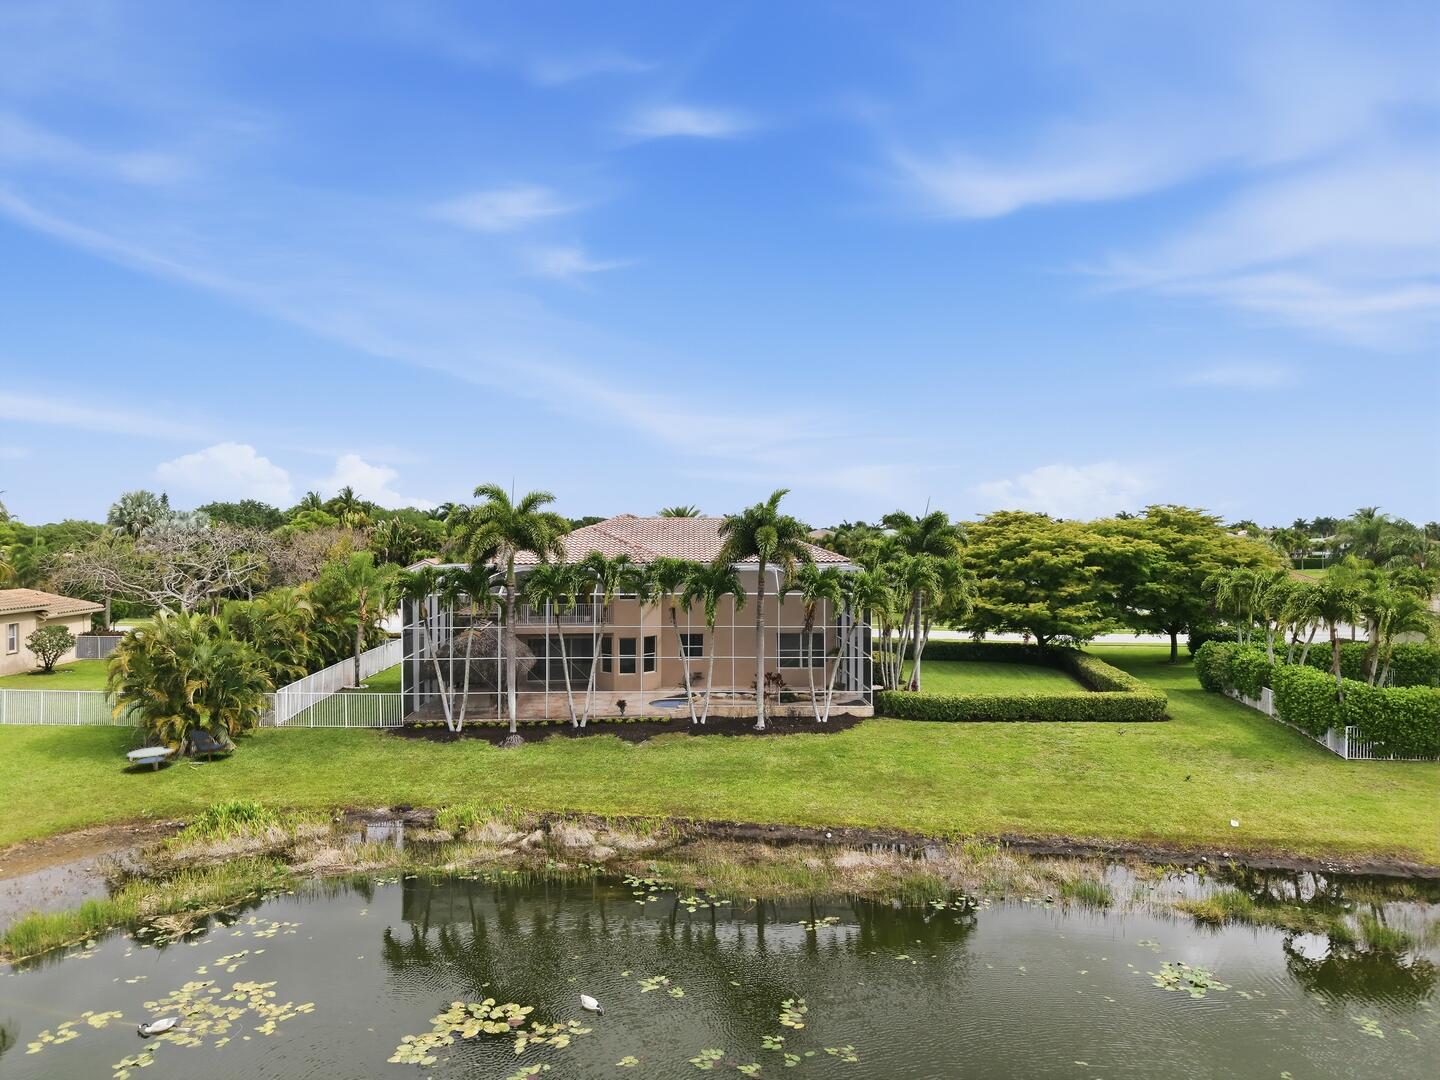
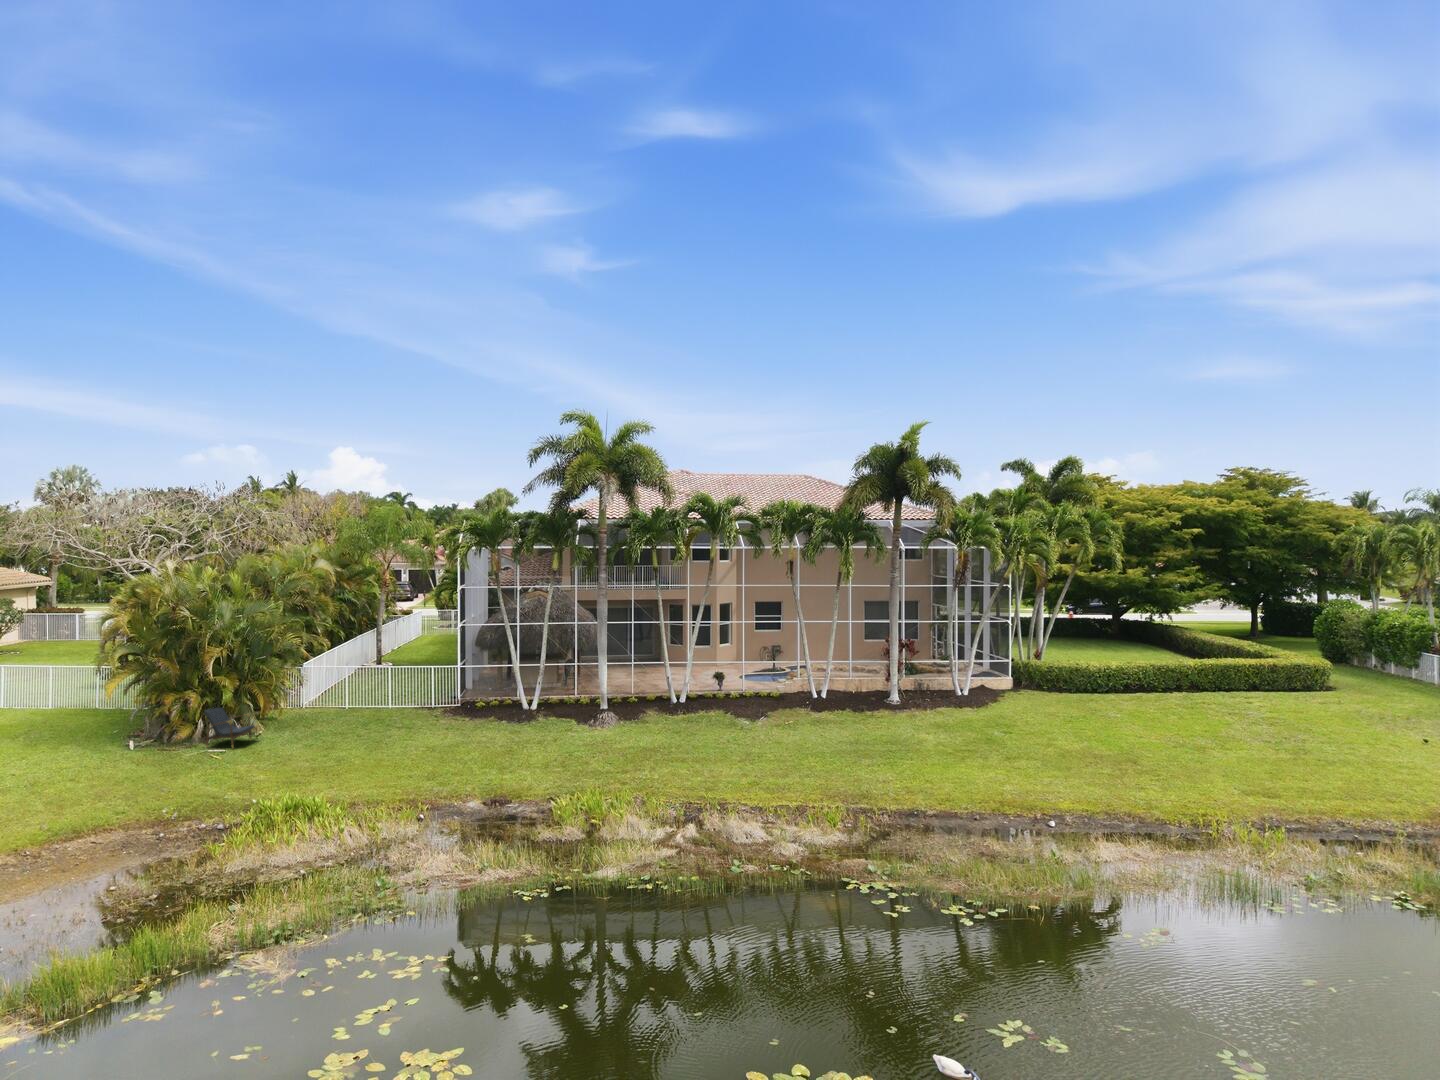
round table: present [127,747,173,770] -> none [128,731,187,760]

